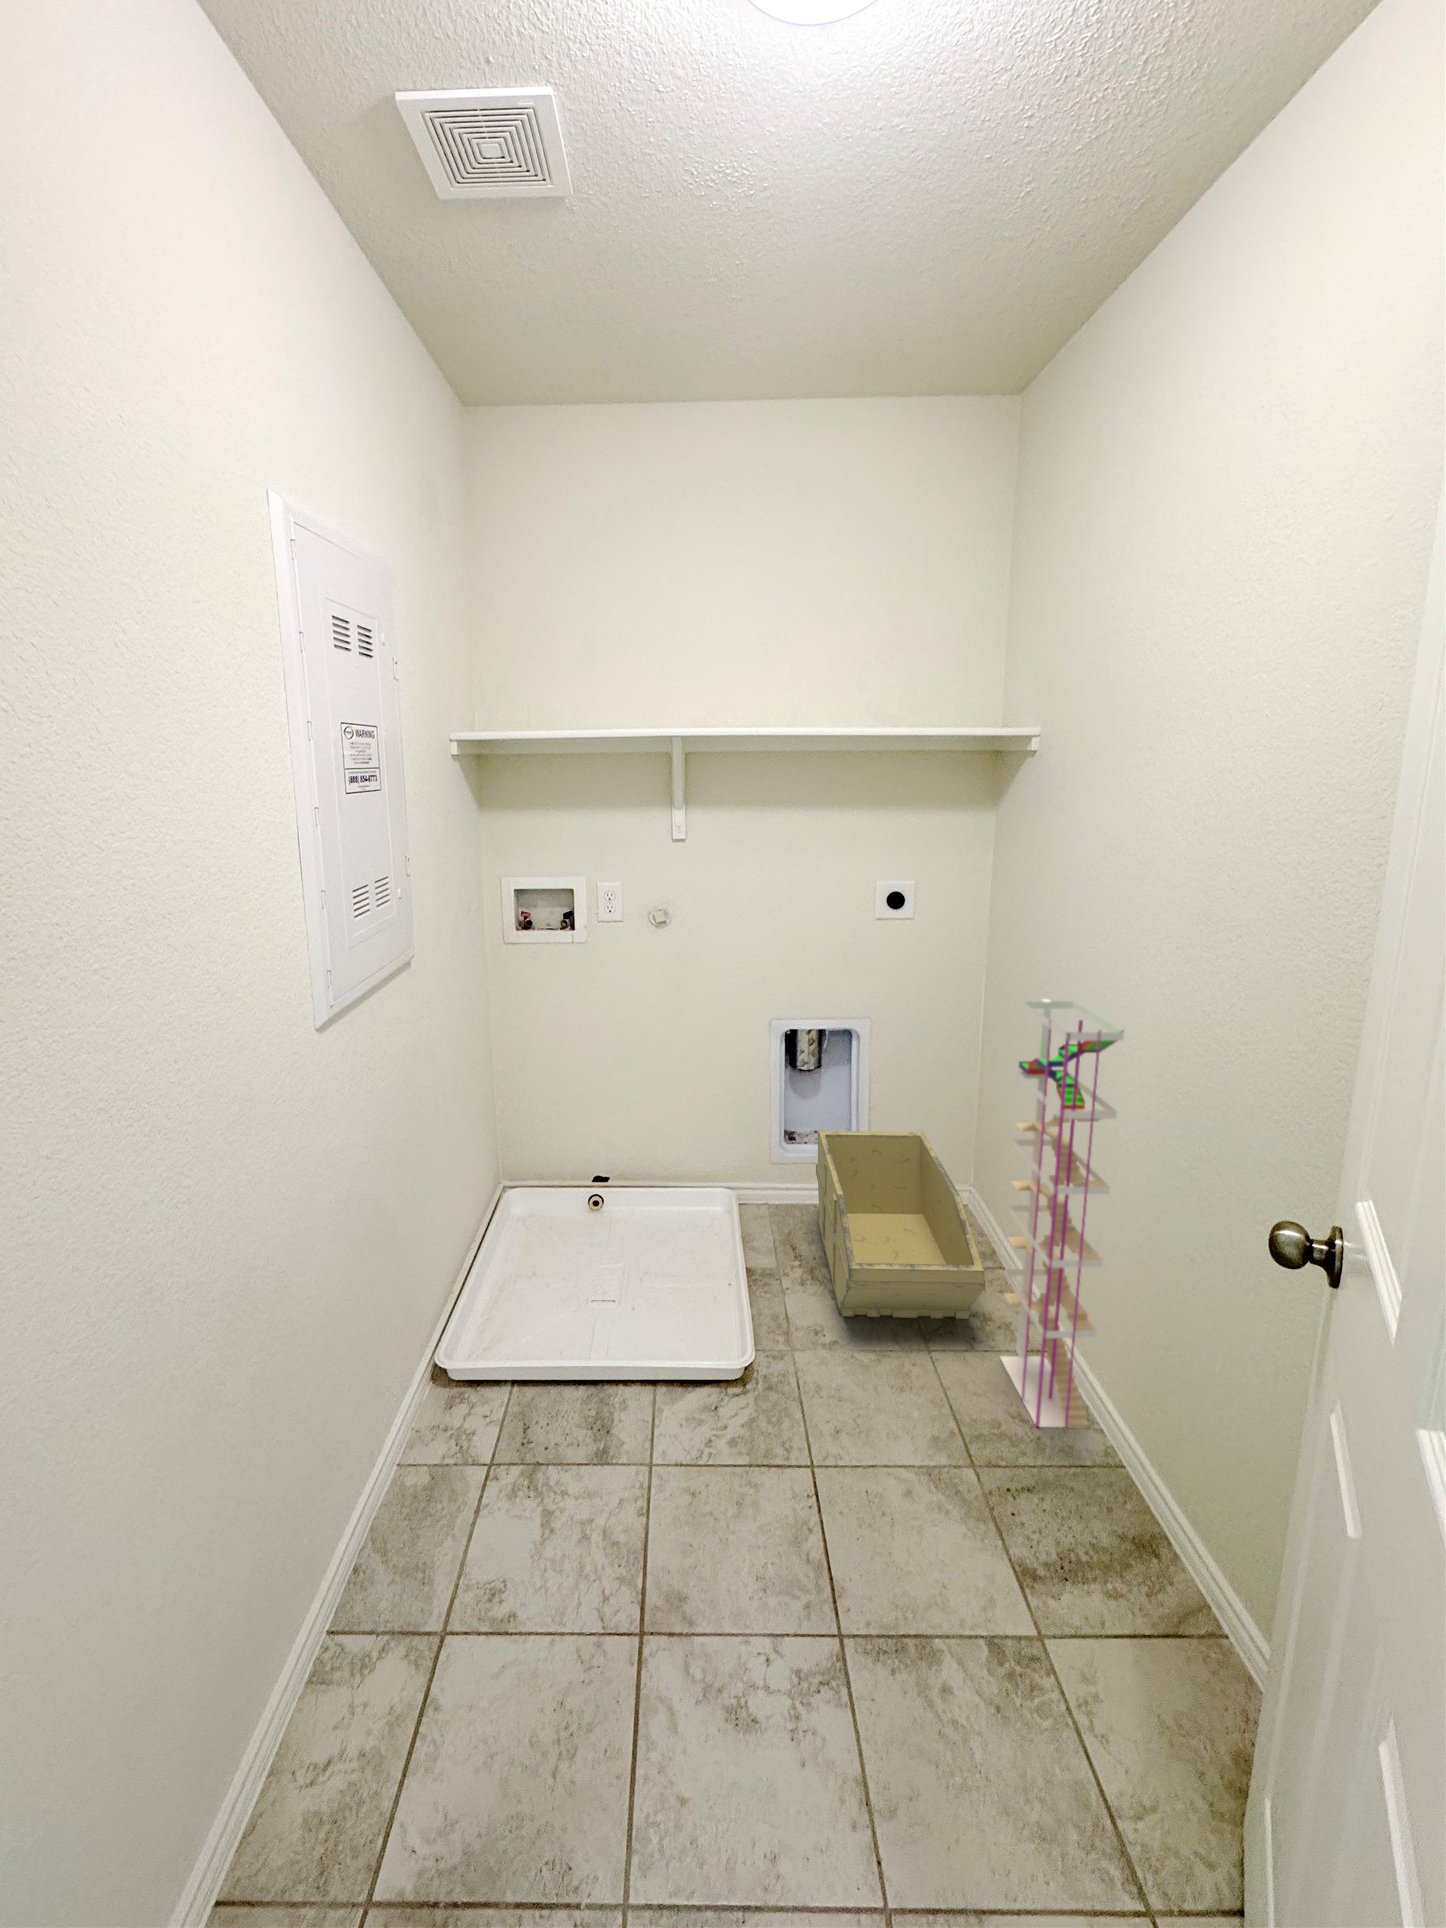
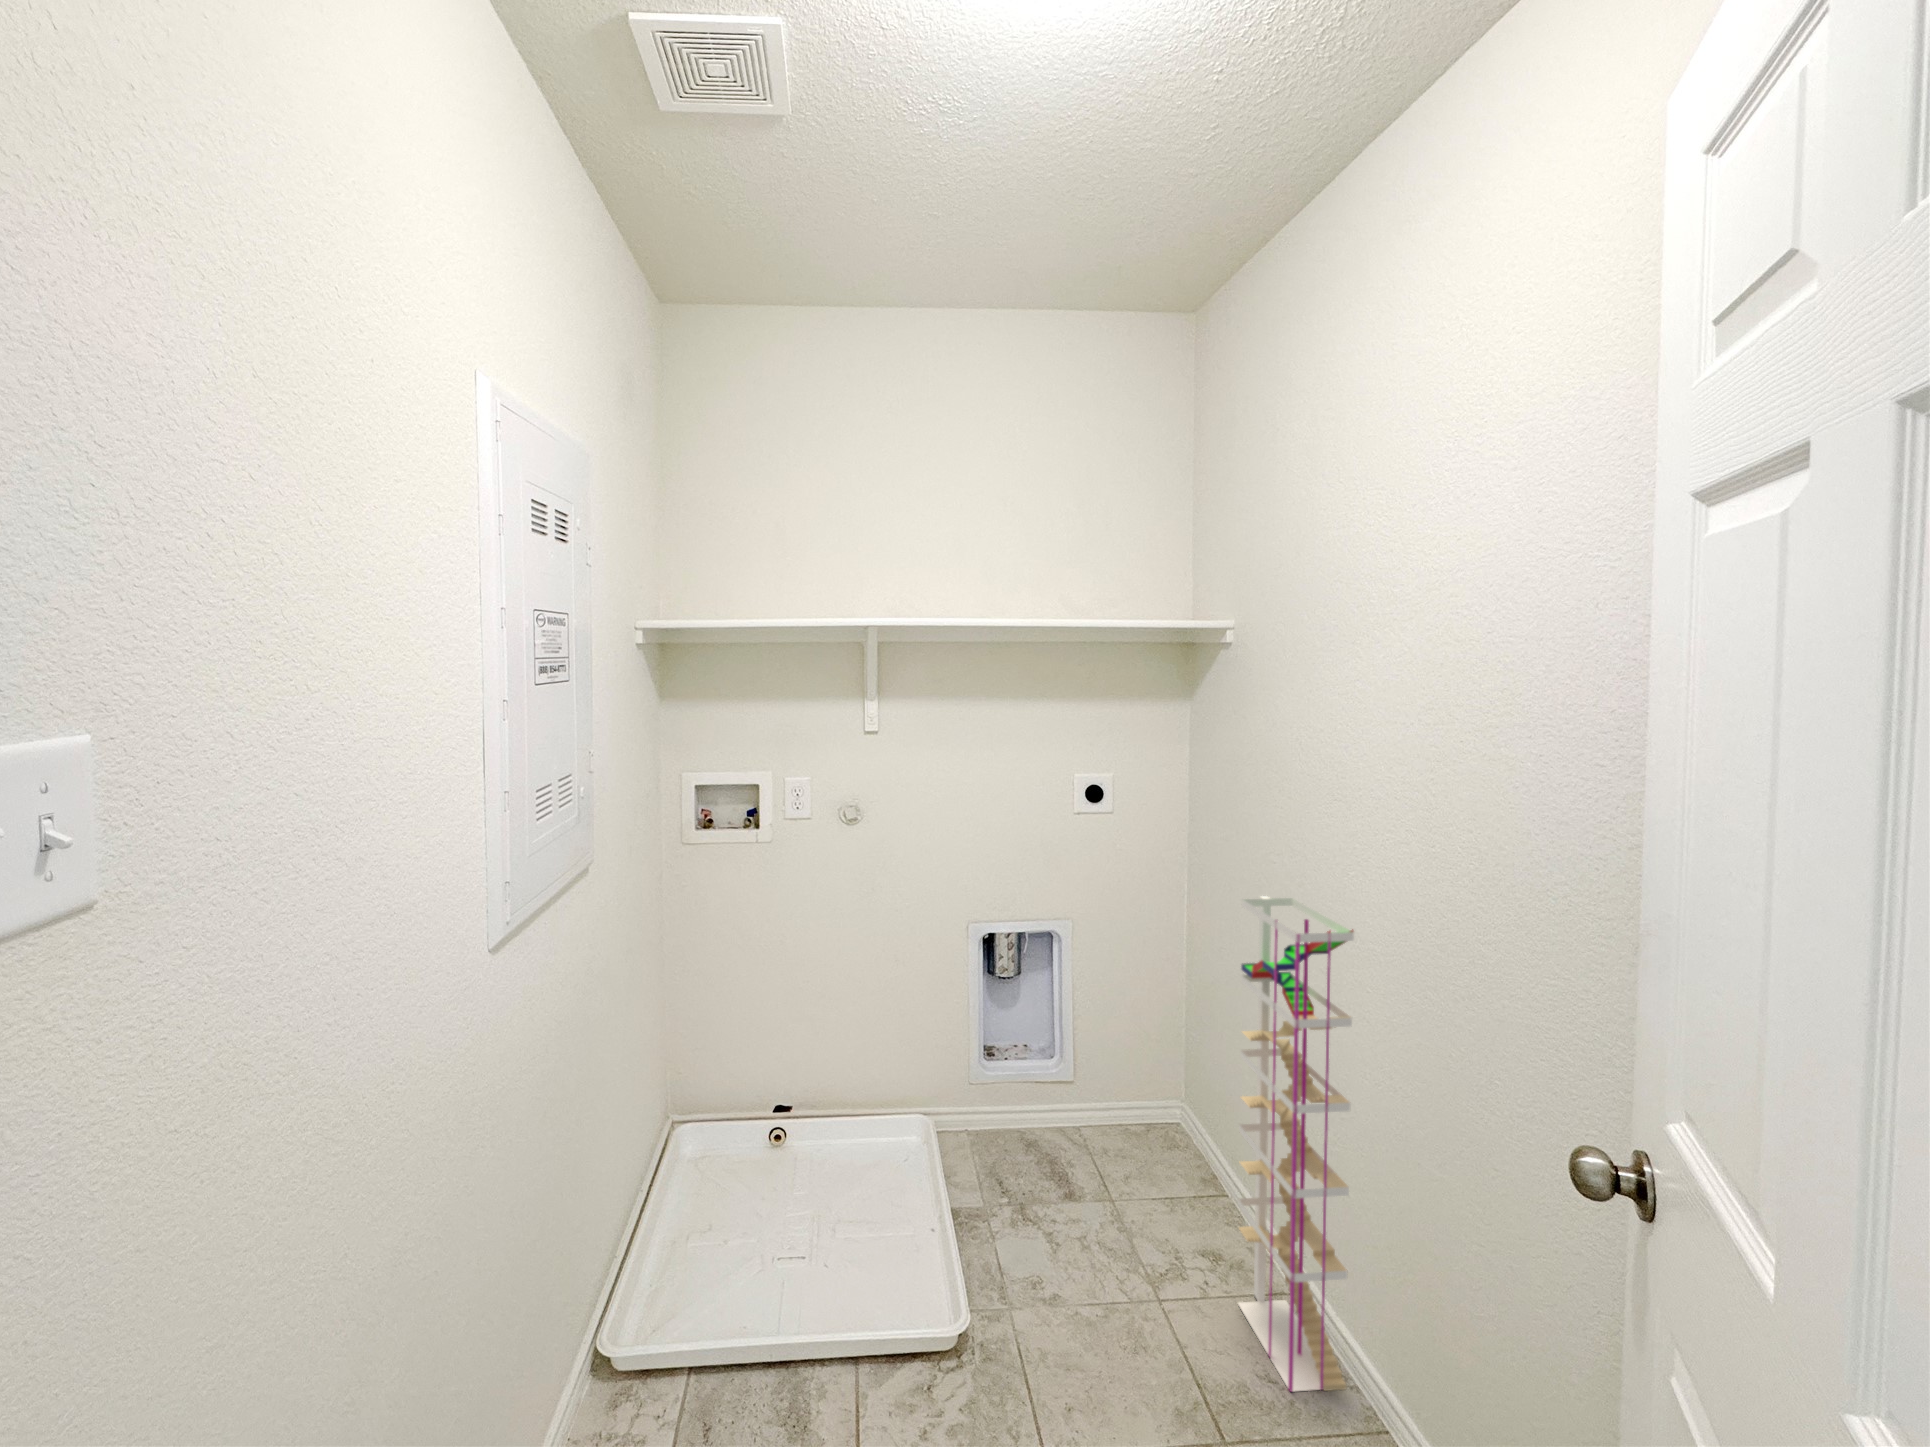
storage bin: present [816,1131,985,1319] -> none [1020,1038,1217,1261]

